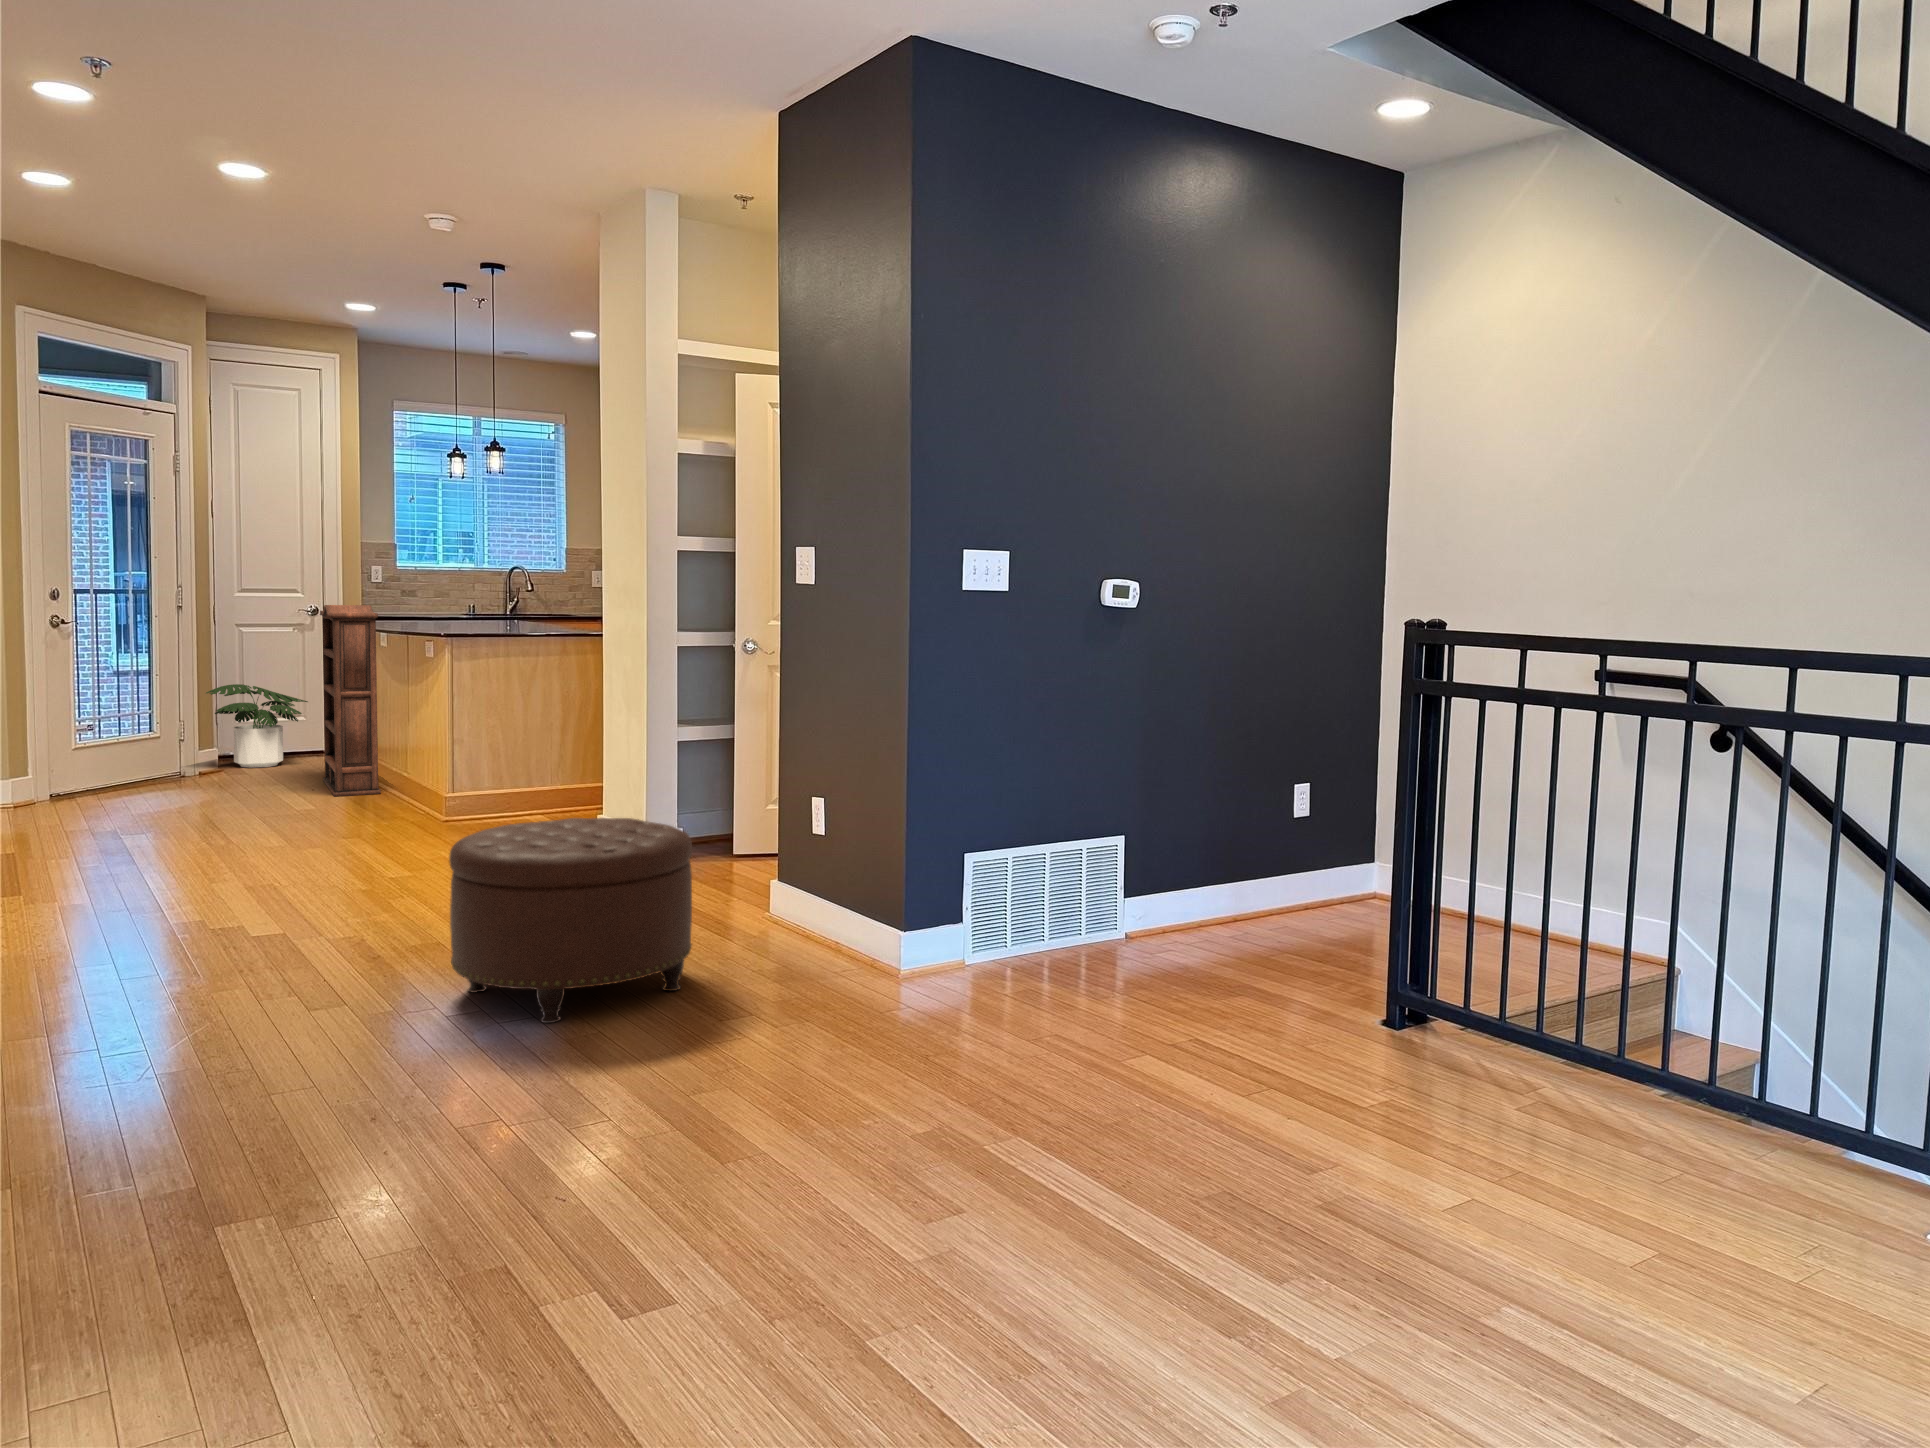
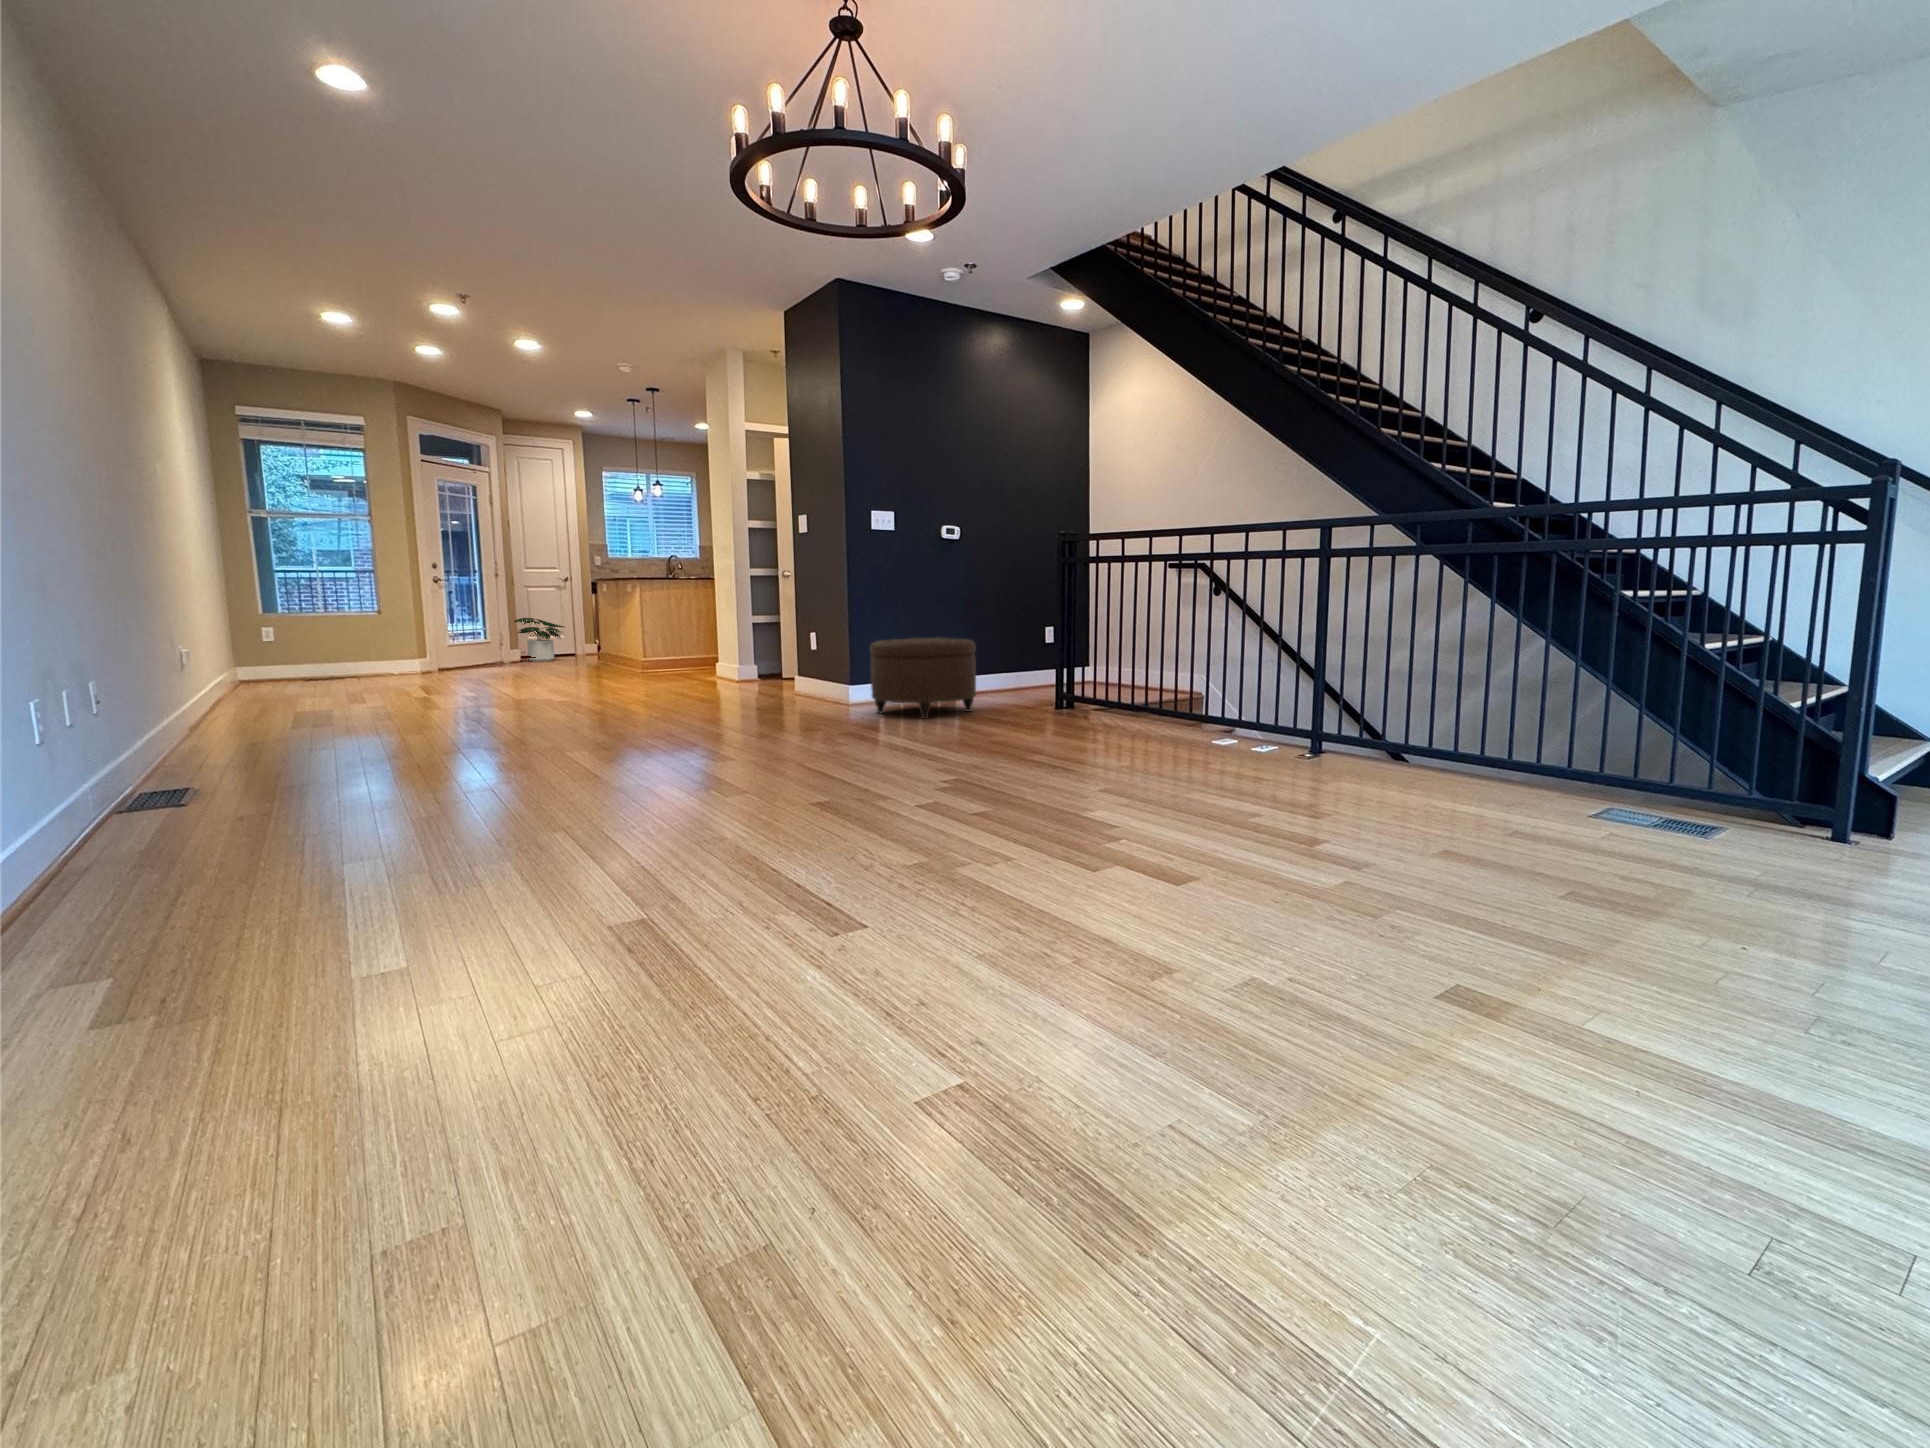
bookshelf: present [320,605,381,797] -> none [571,571,608,668]
ottoman: present [449,818,692,1023] -> present [870,638,976,719]

